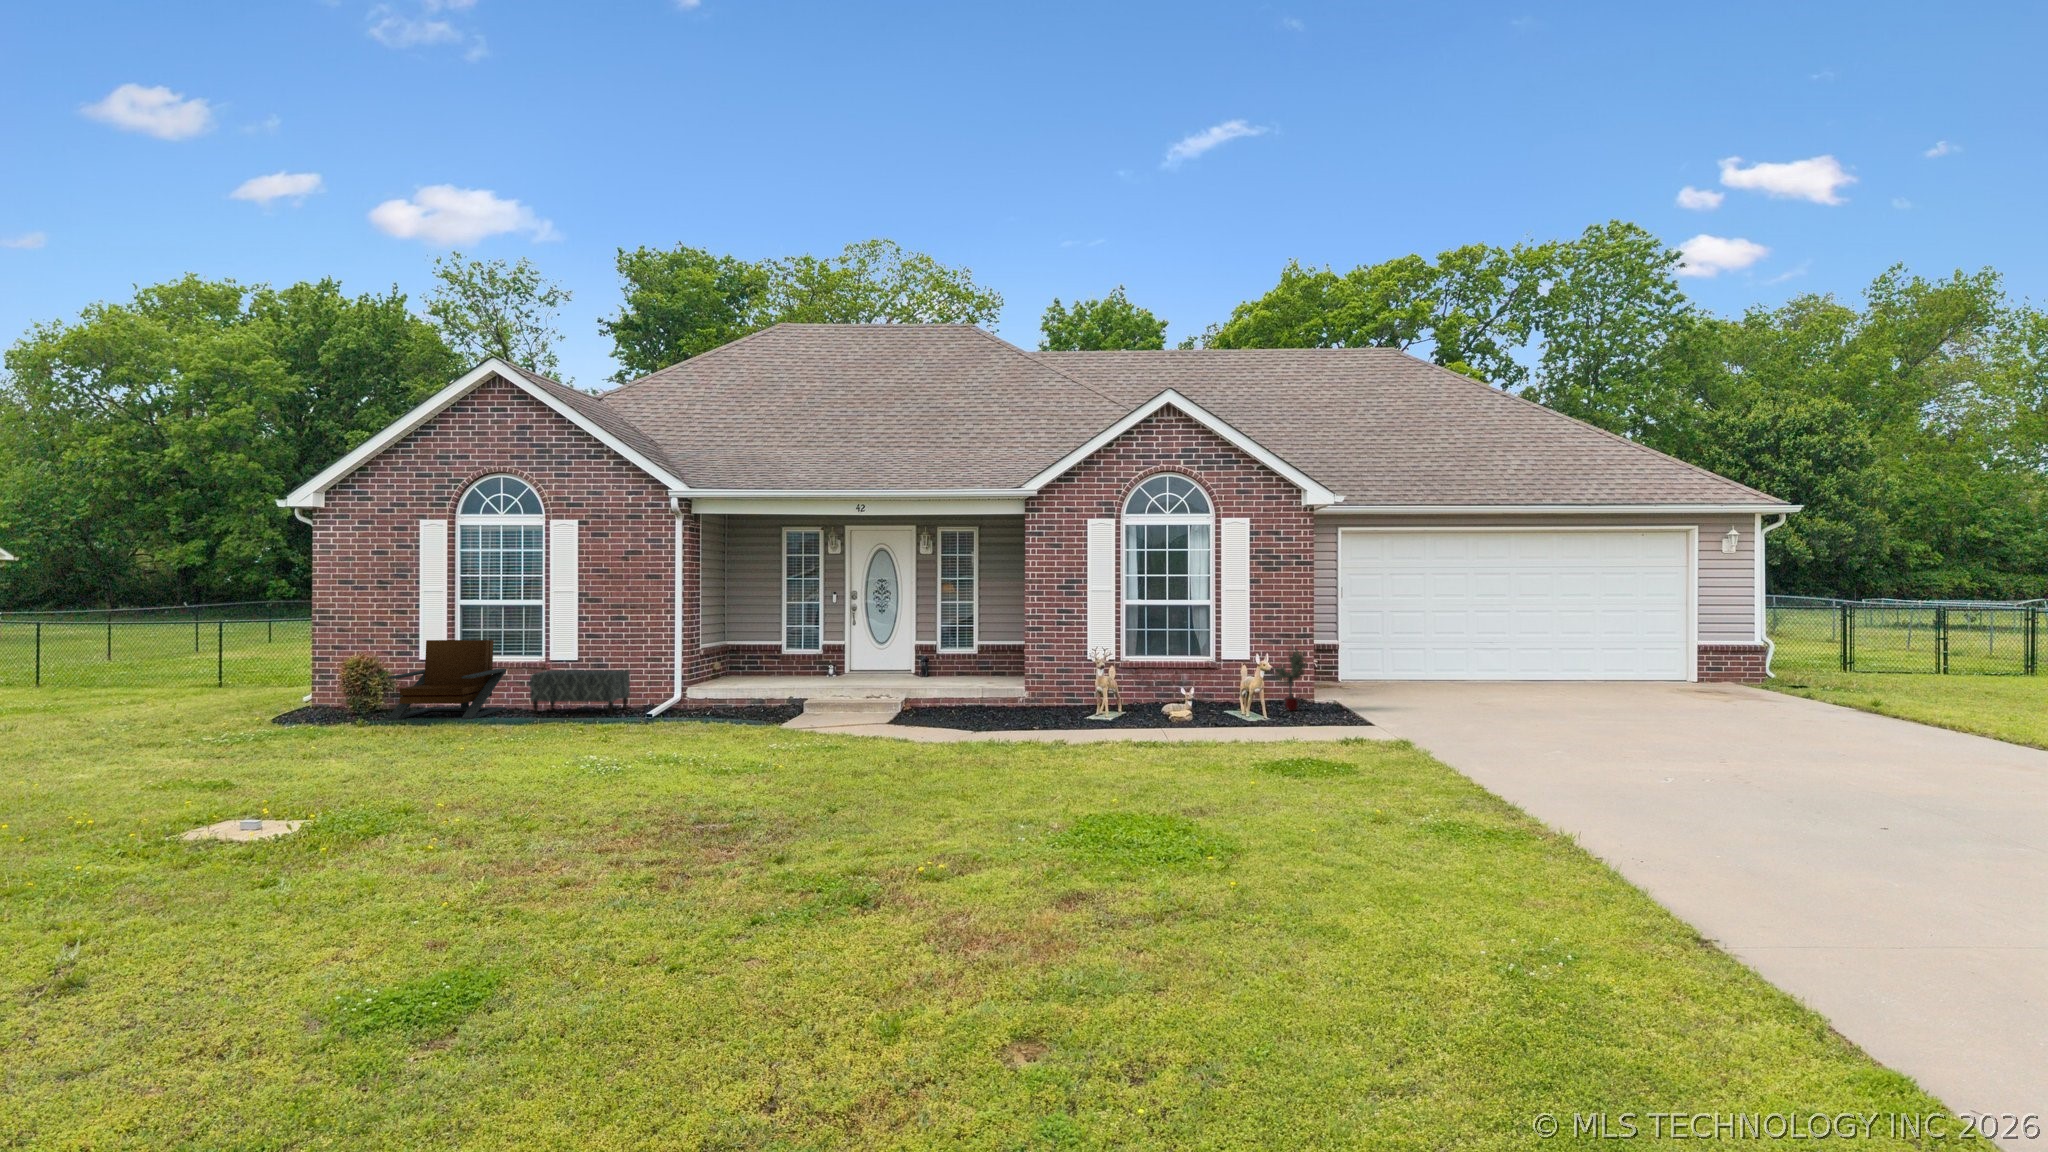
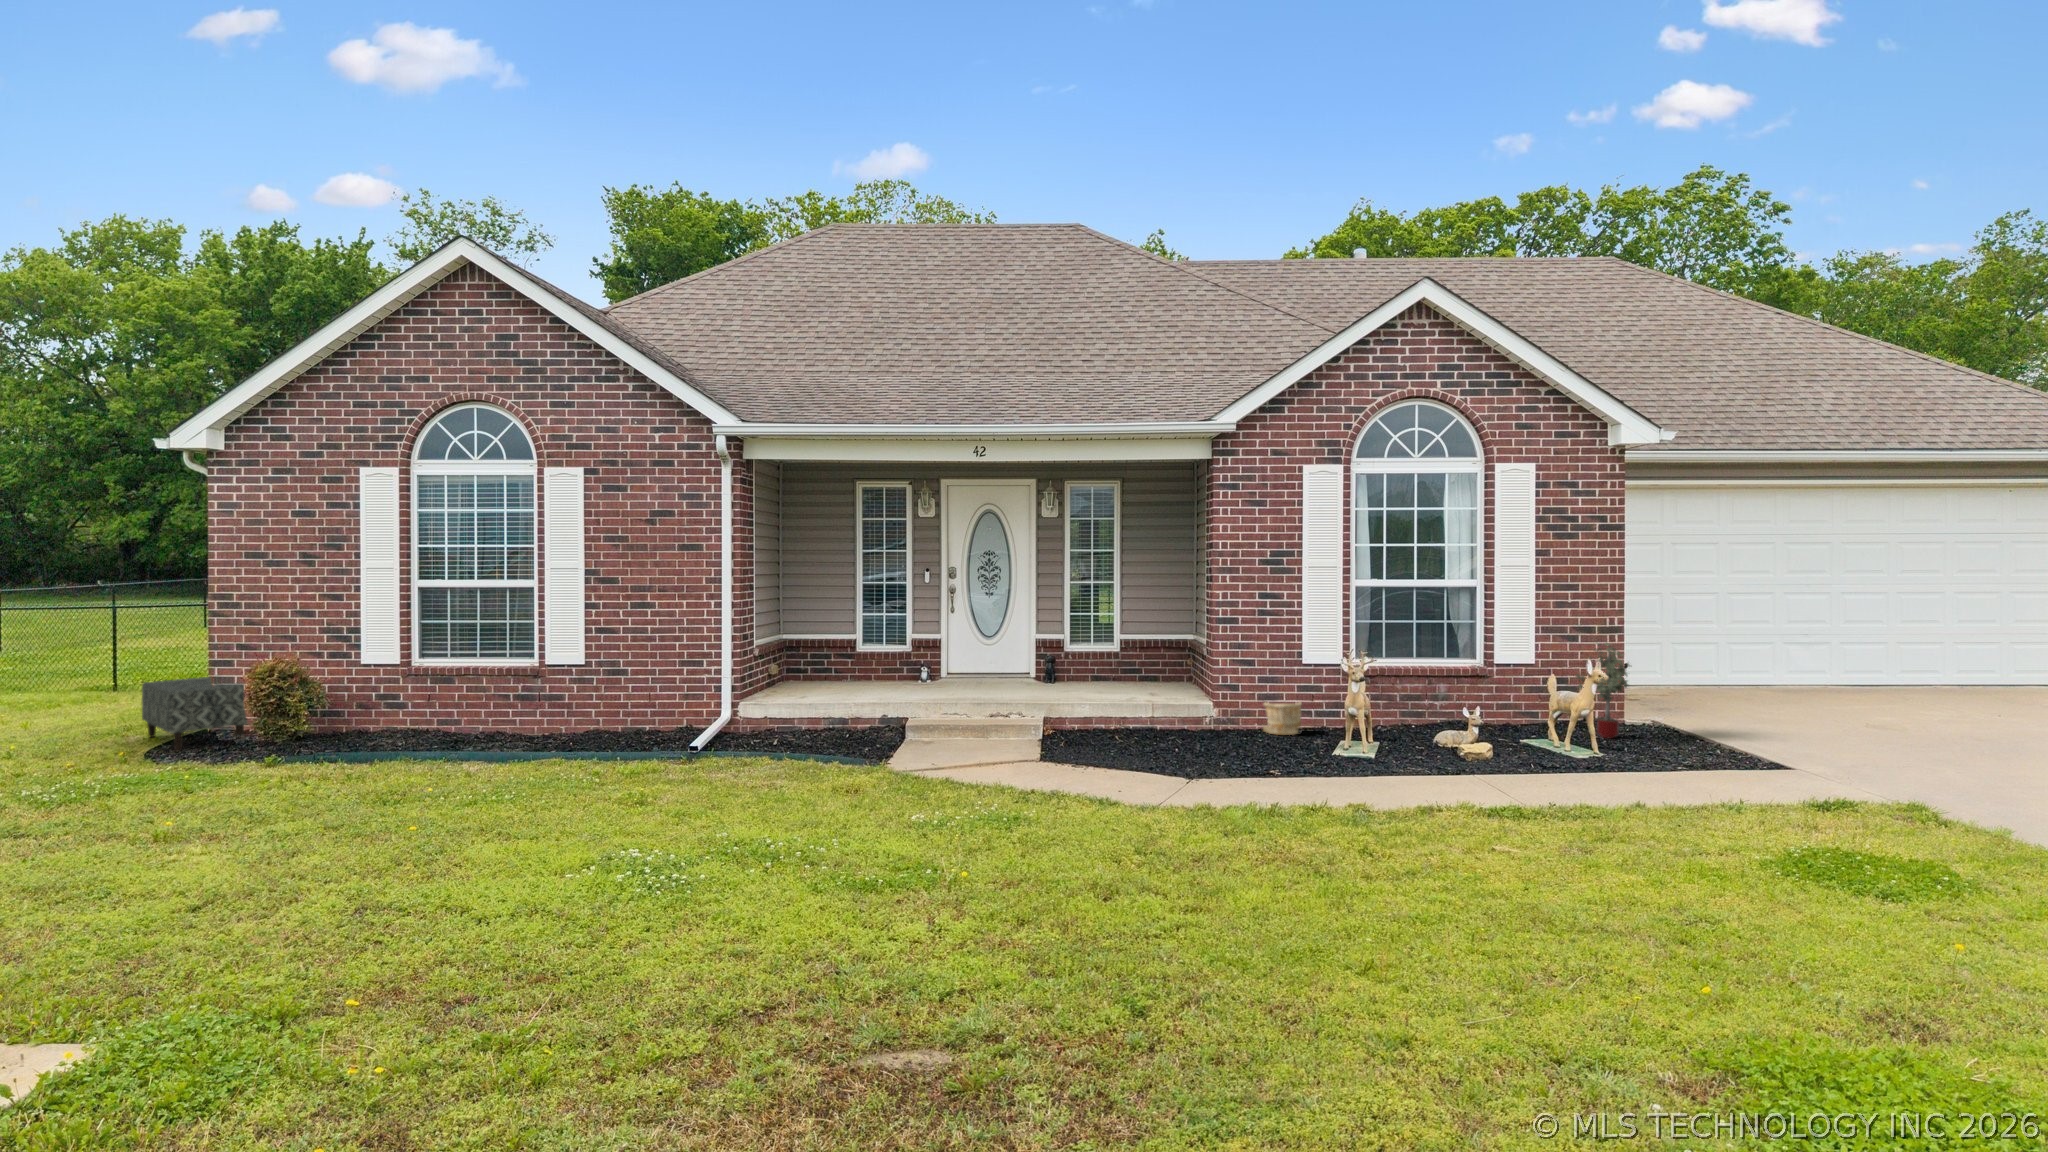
lounge chair: present [388,640,506,720] -> none [300,637,484,756]
bench: present [530,670,630,714] -> present [142,677,247,751]
wooden bucket: none [1055,684,1084,709] -> present [1263,702,1302,735]

